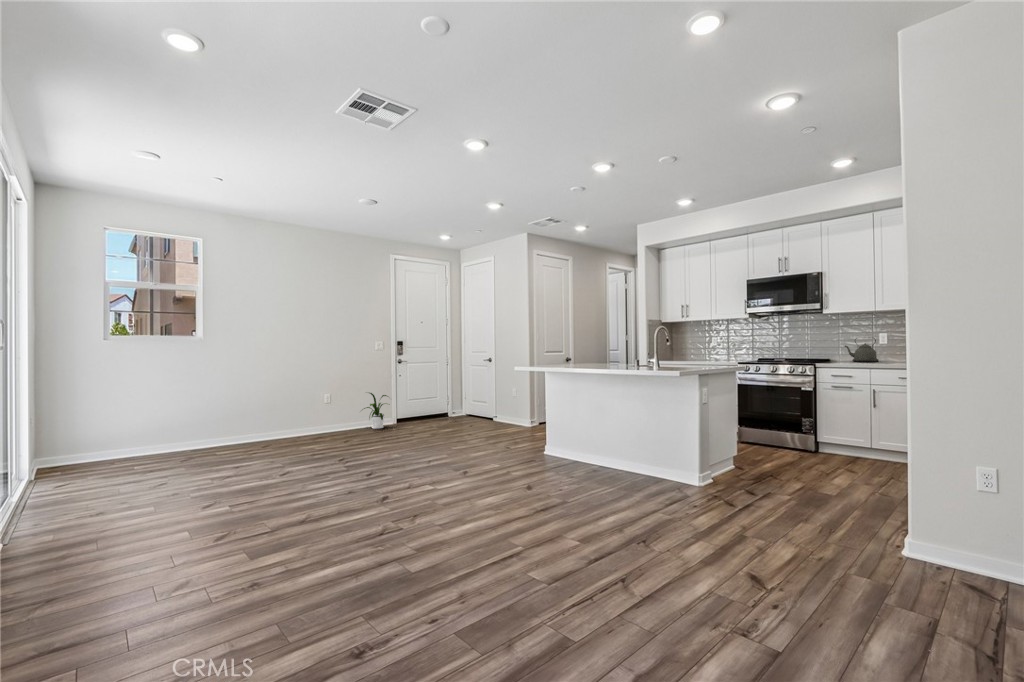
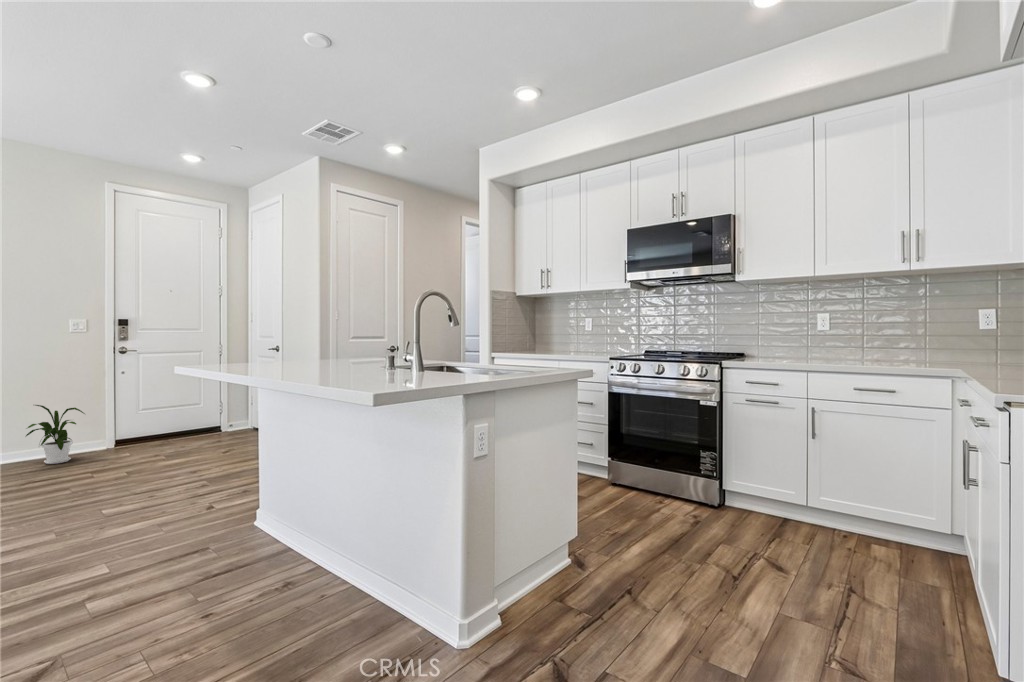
kettle: present [845,338,879,362] -> none [767,320,816,358]

